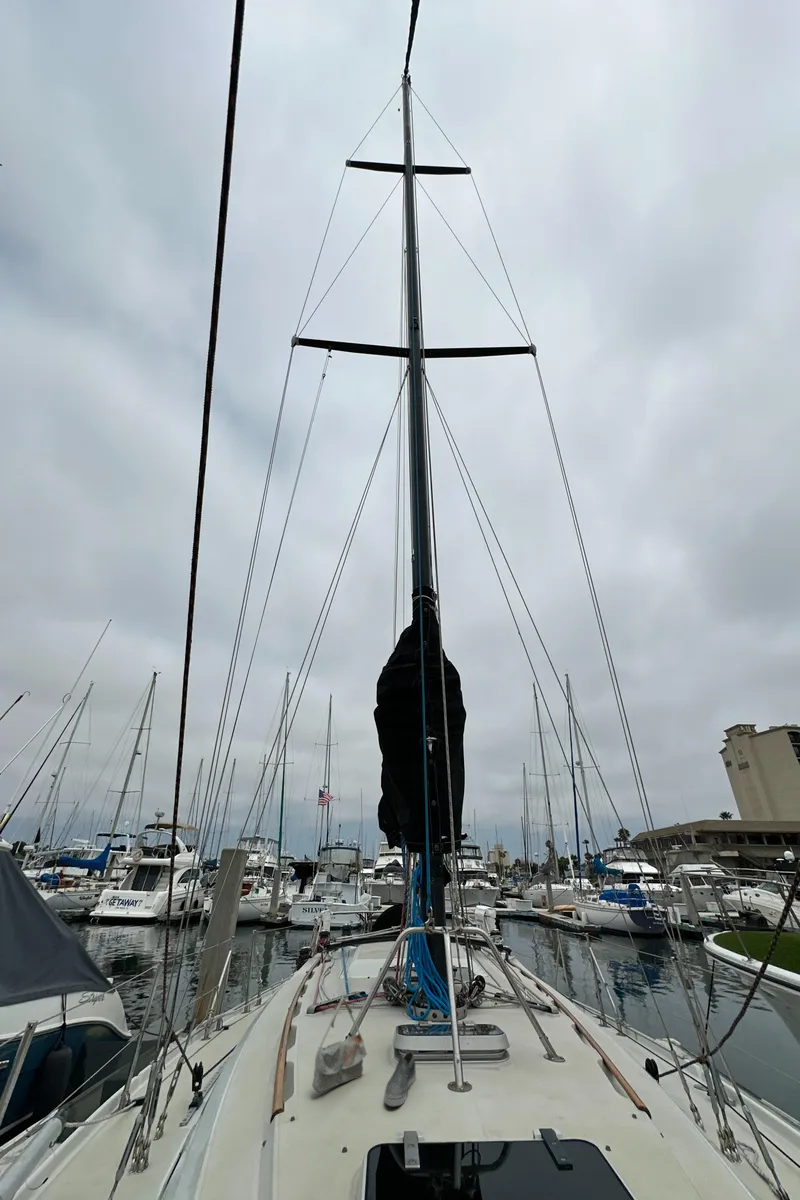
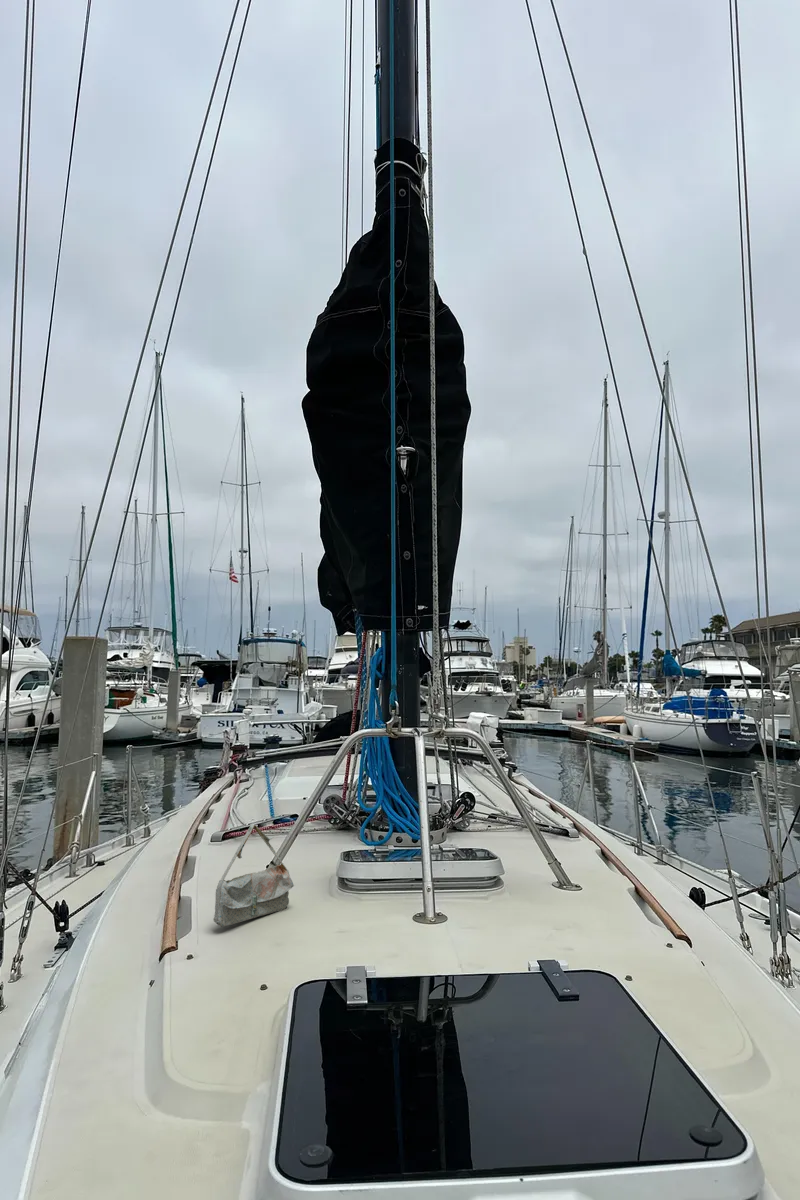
shoe: present [384,1052,416,1106] -> none [317,882,365,940]

